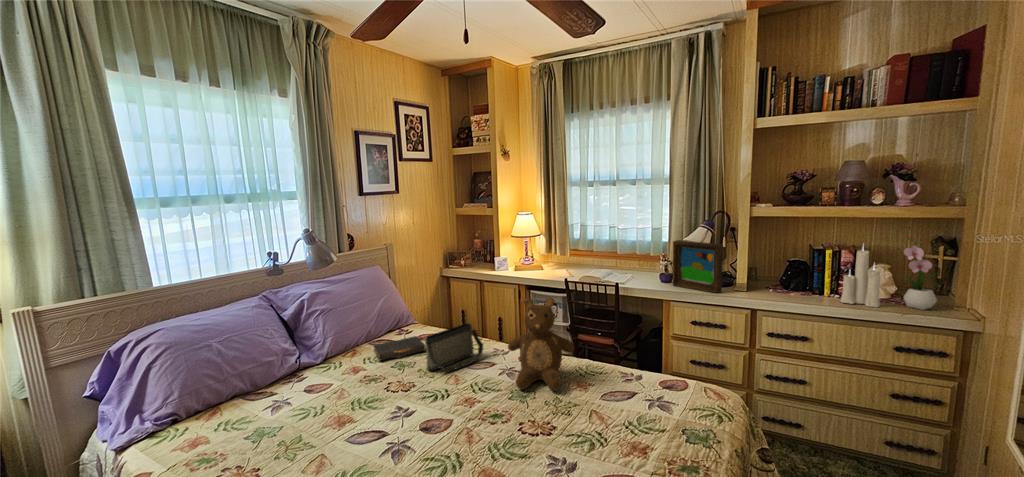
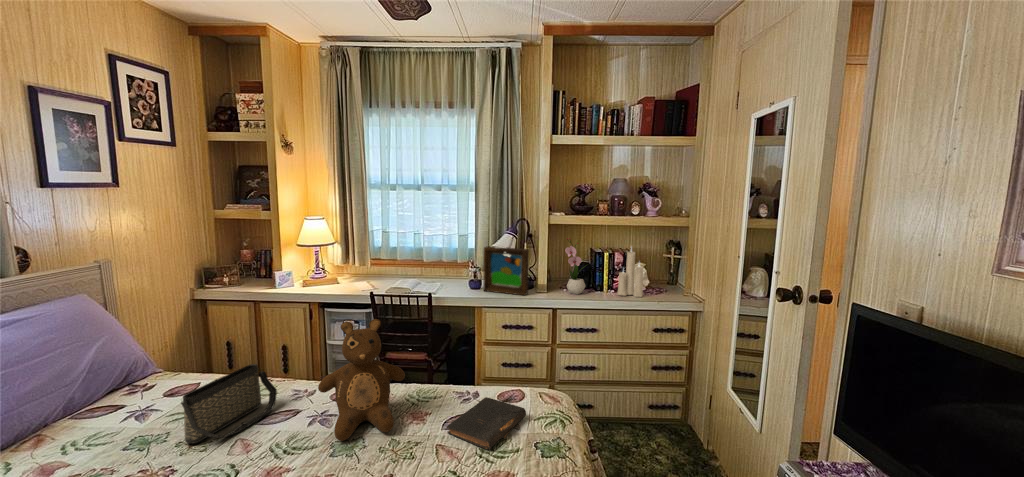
flower arrangement: present [904,235,939,310] -> present [565,238,585,294]
book: present [373,336,425,360] -> present [447,397,526,449]

